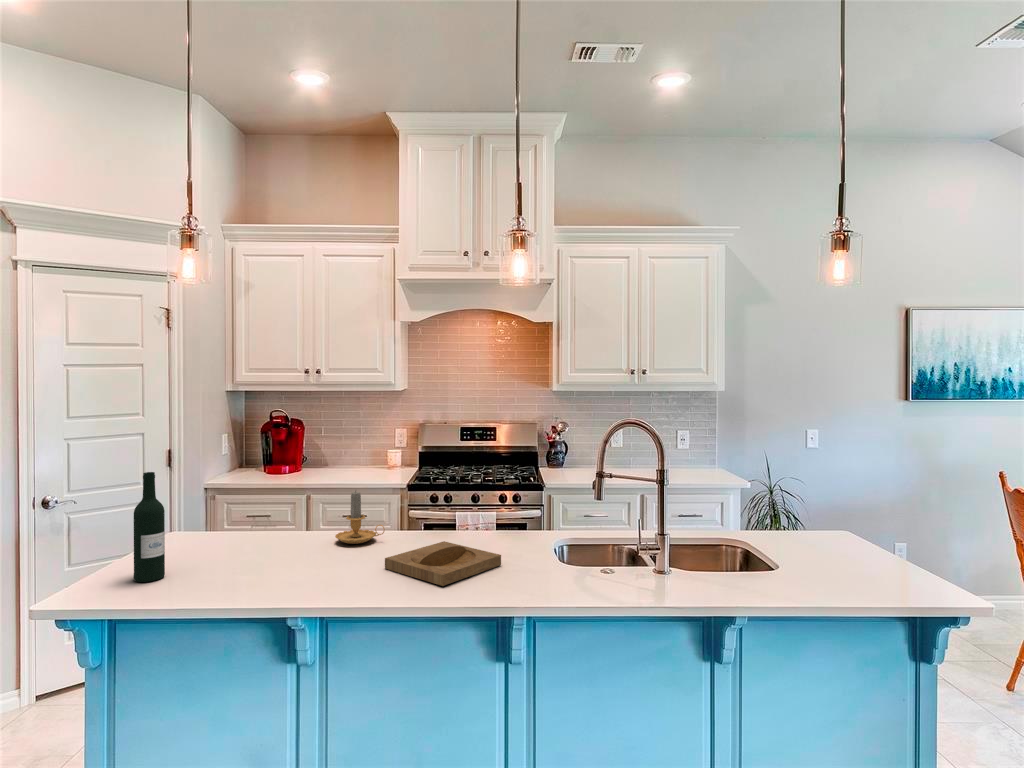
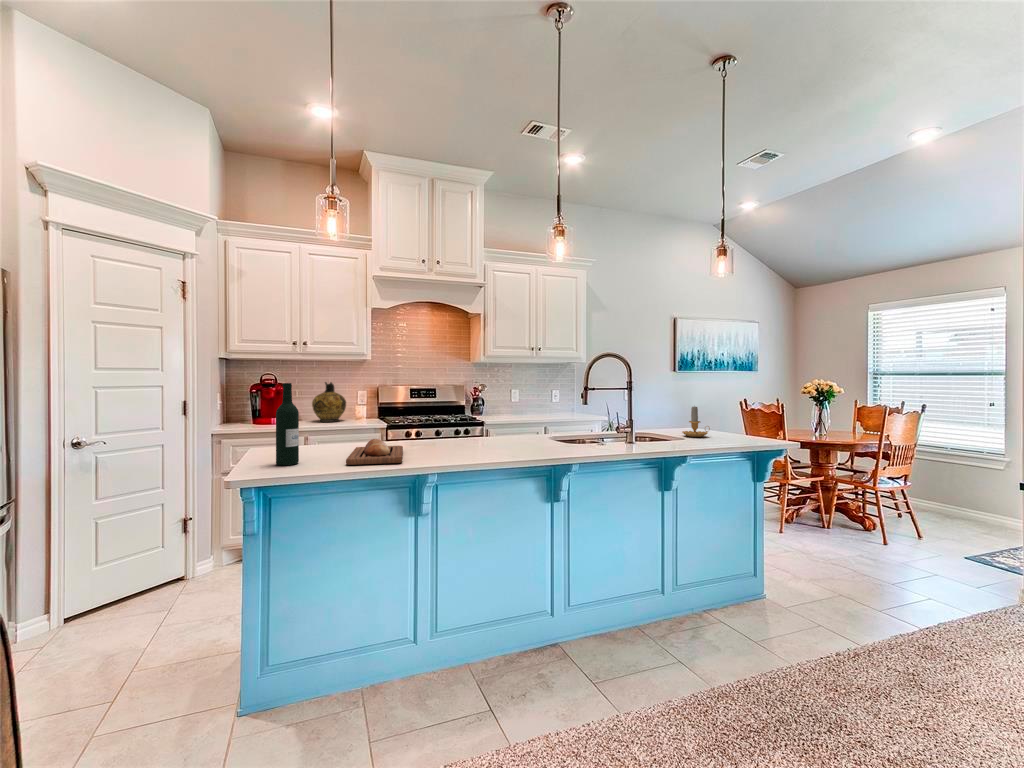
ceramic jug: none [329,421,371,473] -> present [312,382,346,422]
candle: present [335,491,385,544] -> present [682,406,710,437]
tray: present [385,541,501,586] -> none [454,437,525,454]
bread loaf: none [204,542,327,594] -> present [346,439,403,465]

